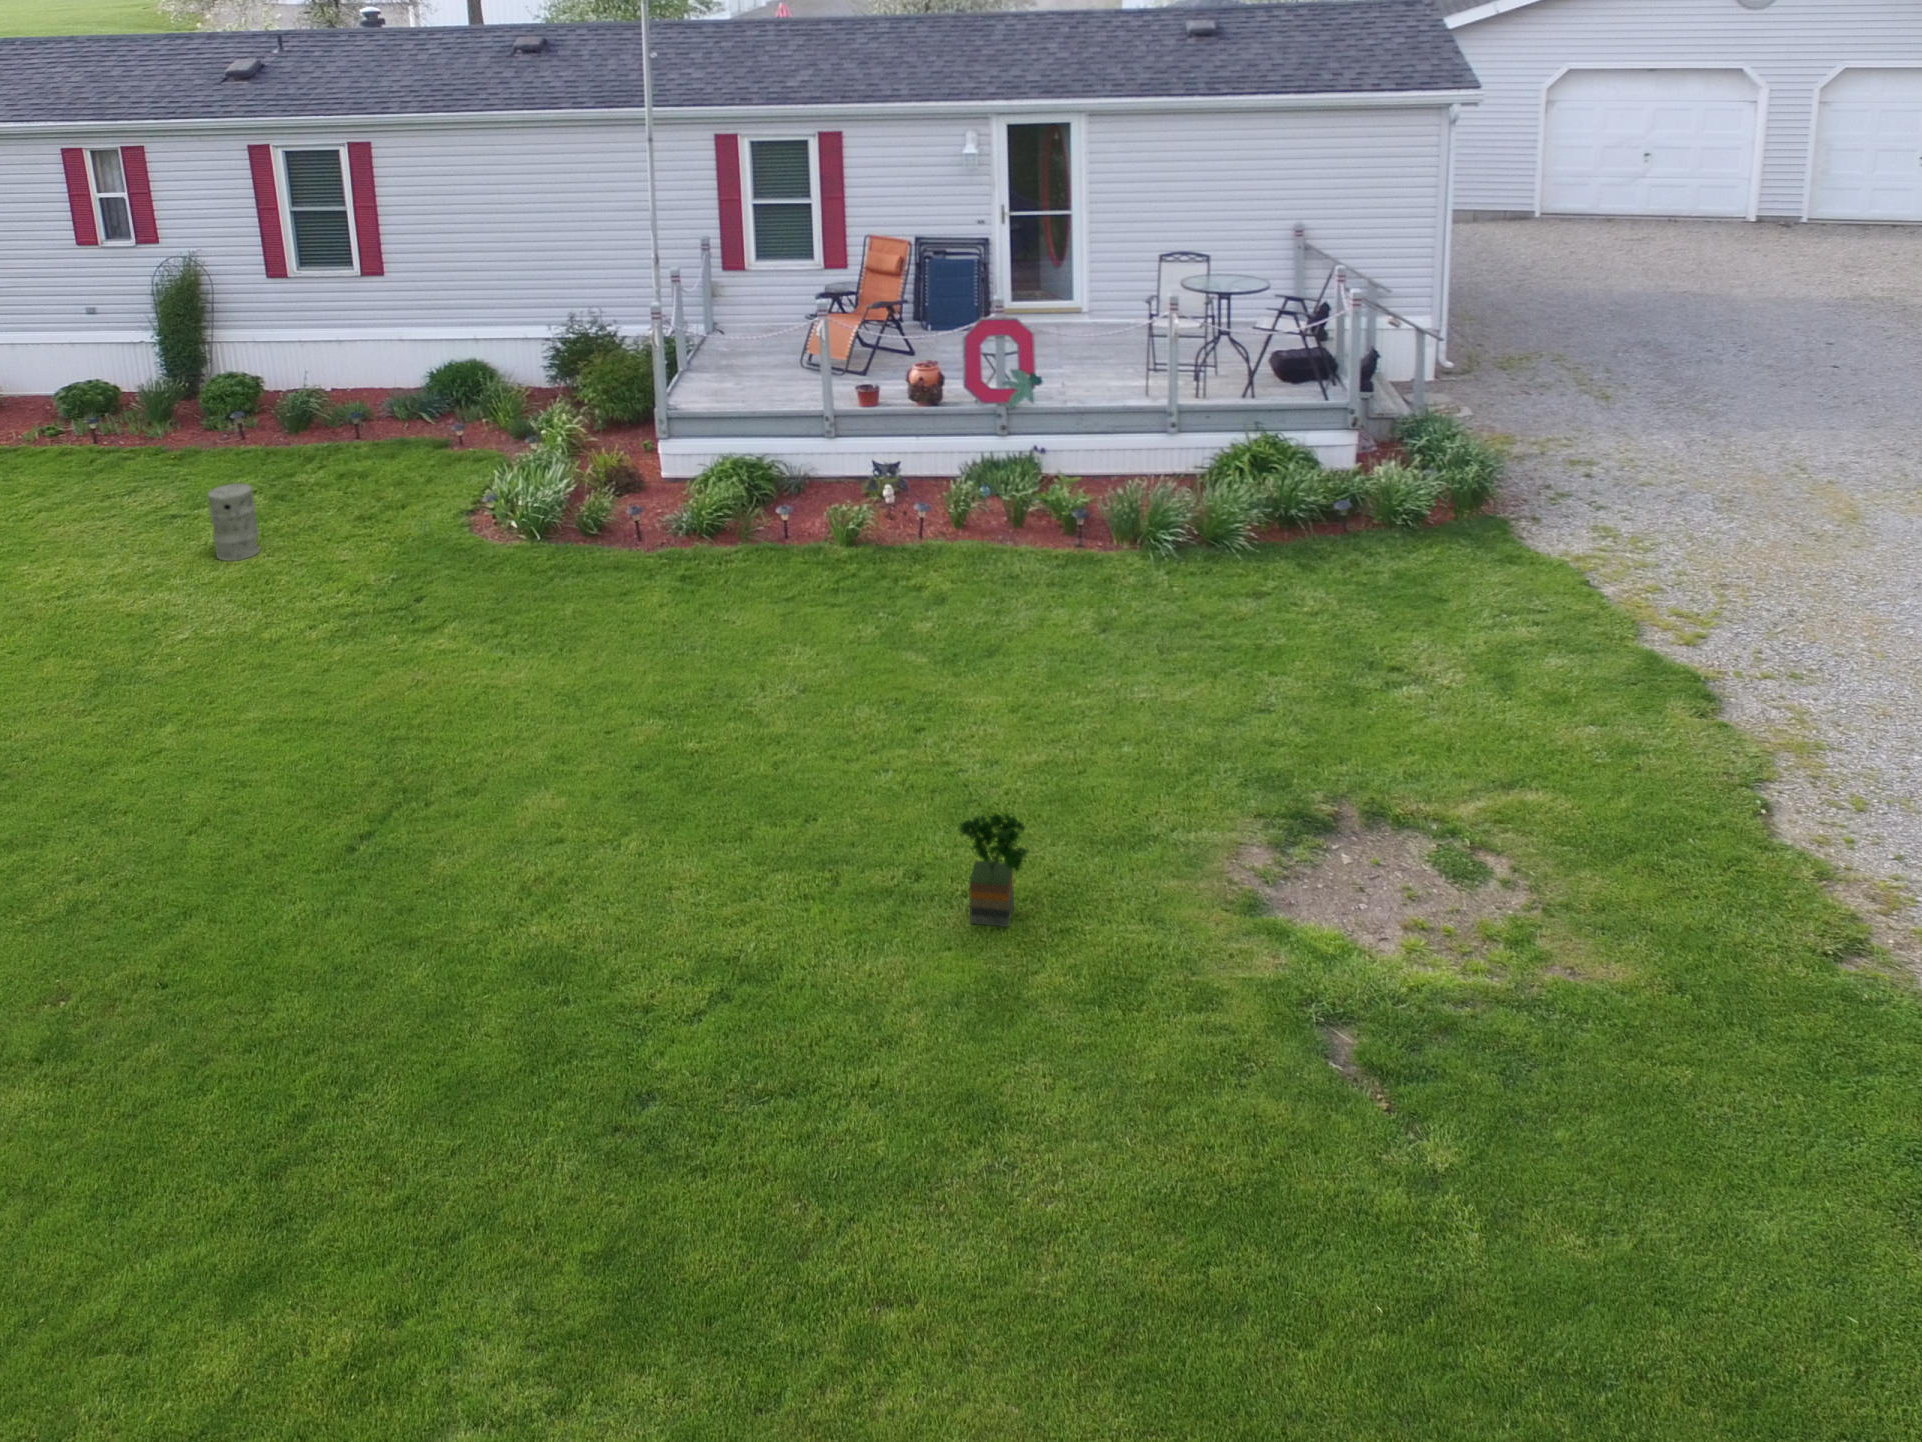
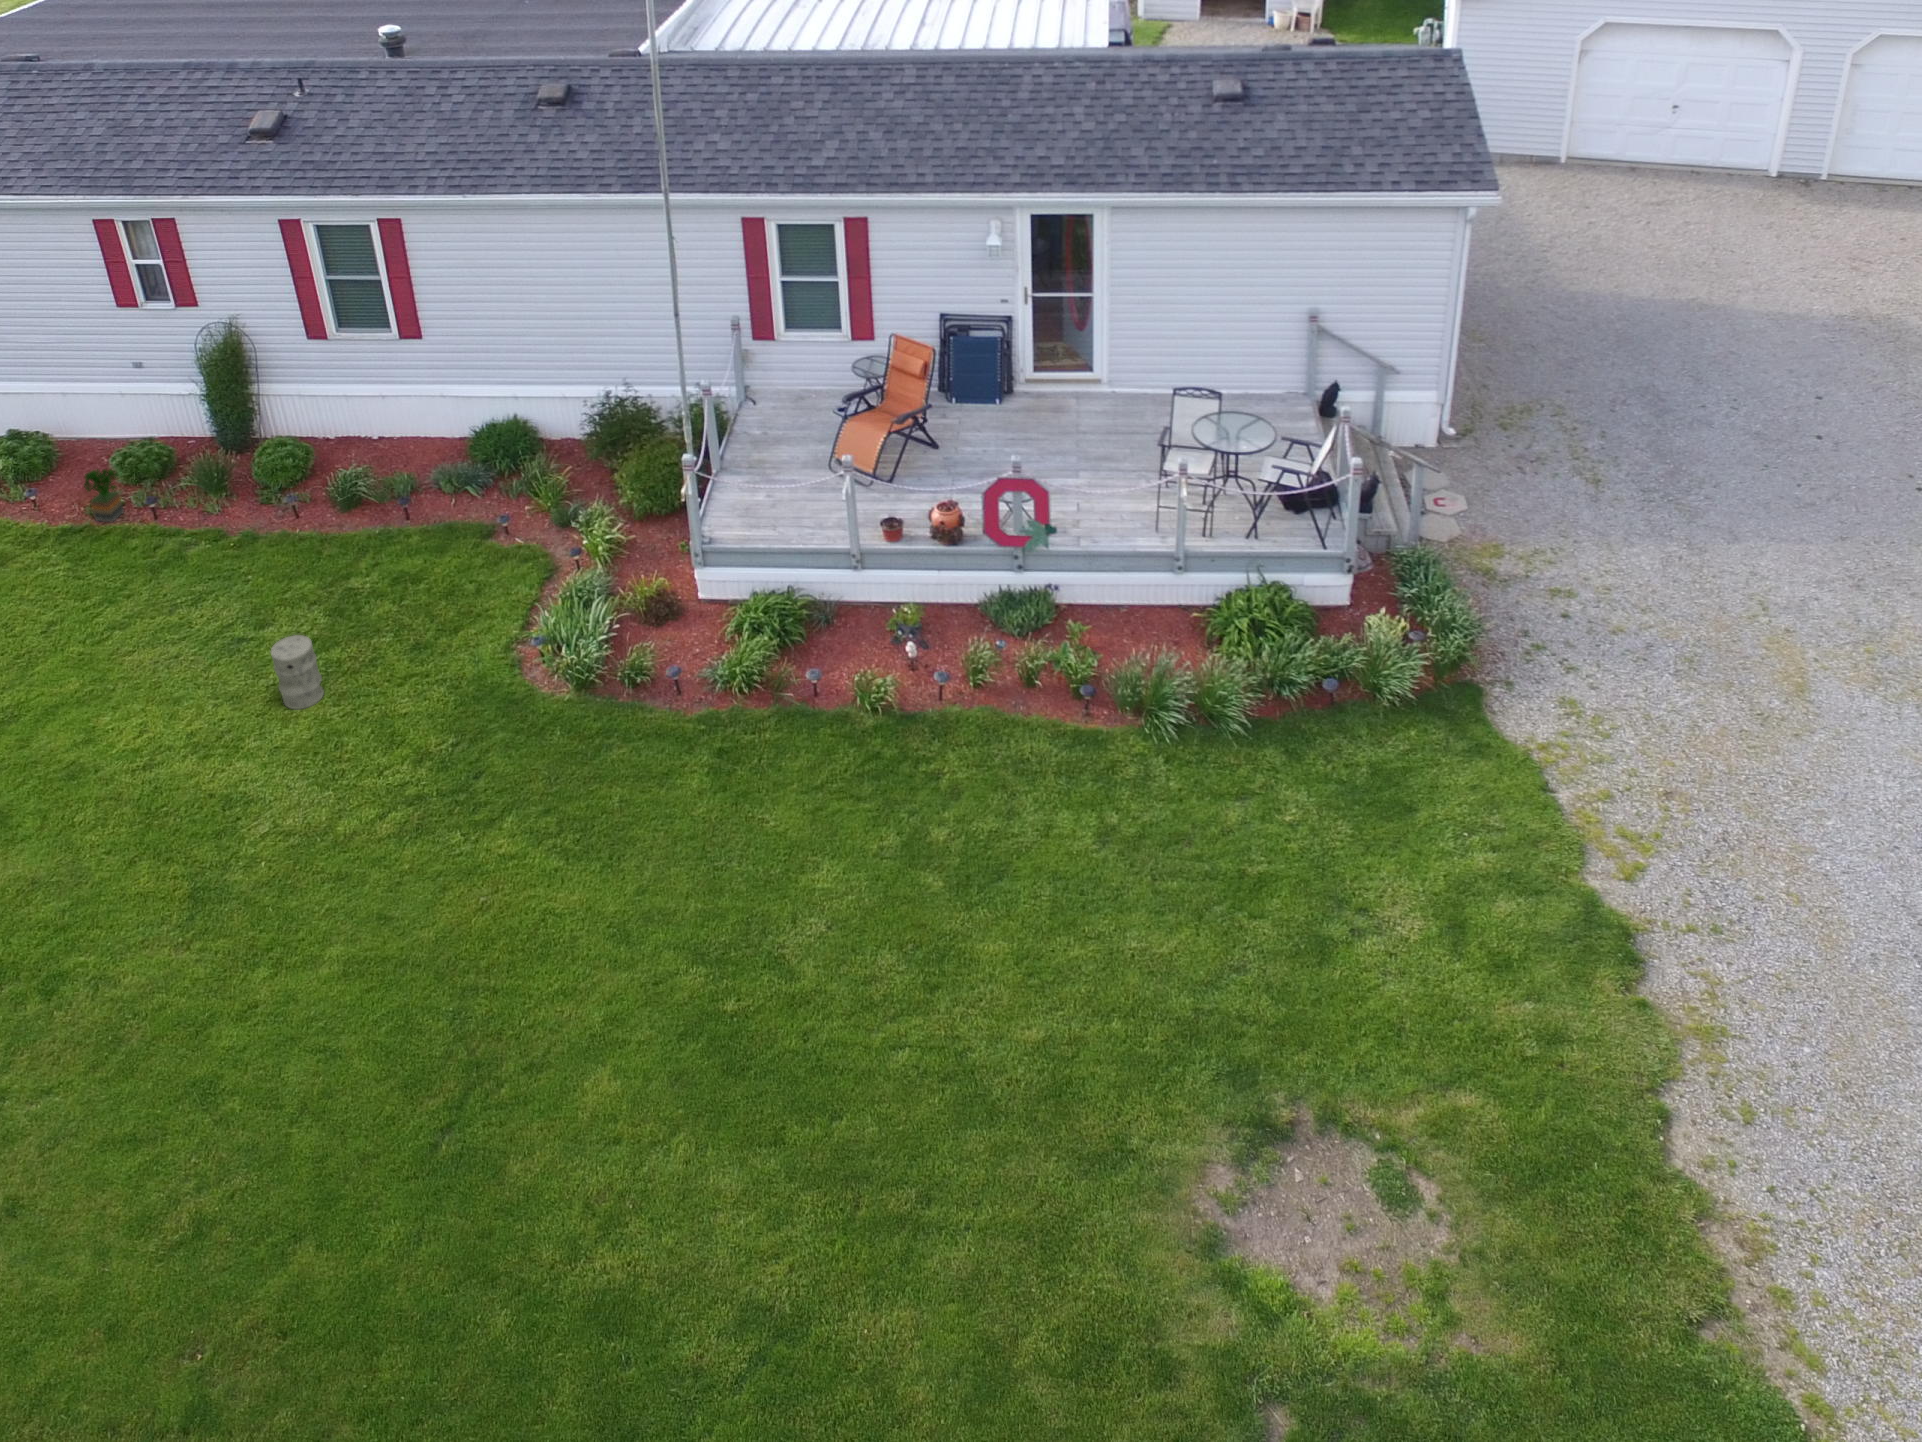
potted tree: present [958,814,1028,927] -> present [84,469,124,522]

